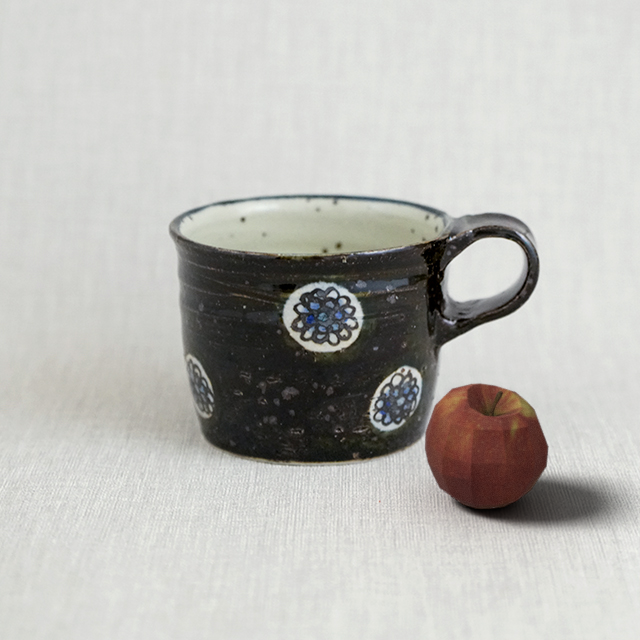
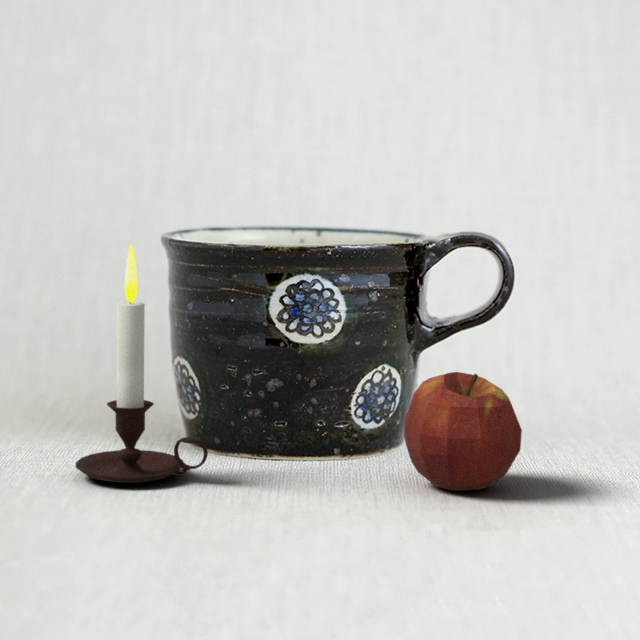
candle: none [86,258,221,507] -> present [76,244,208,483]

